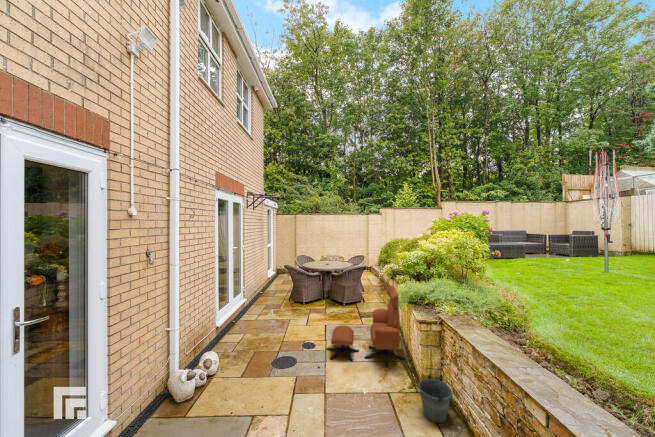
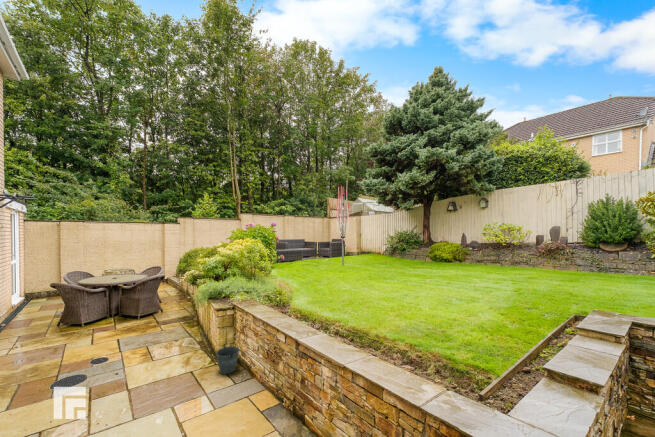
lounge chair: present [327,286,405,367] -> none [123,289,205,367]

